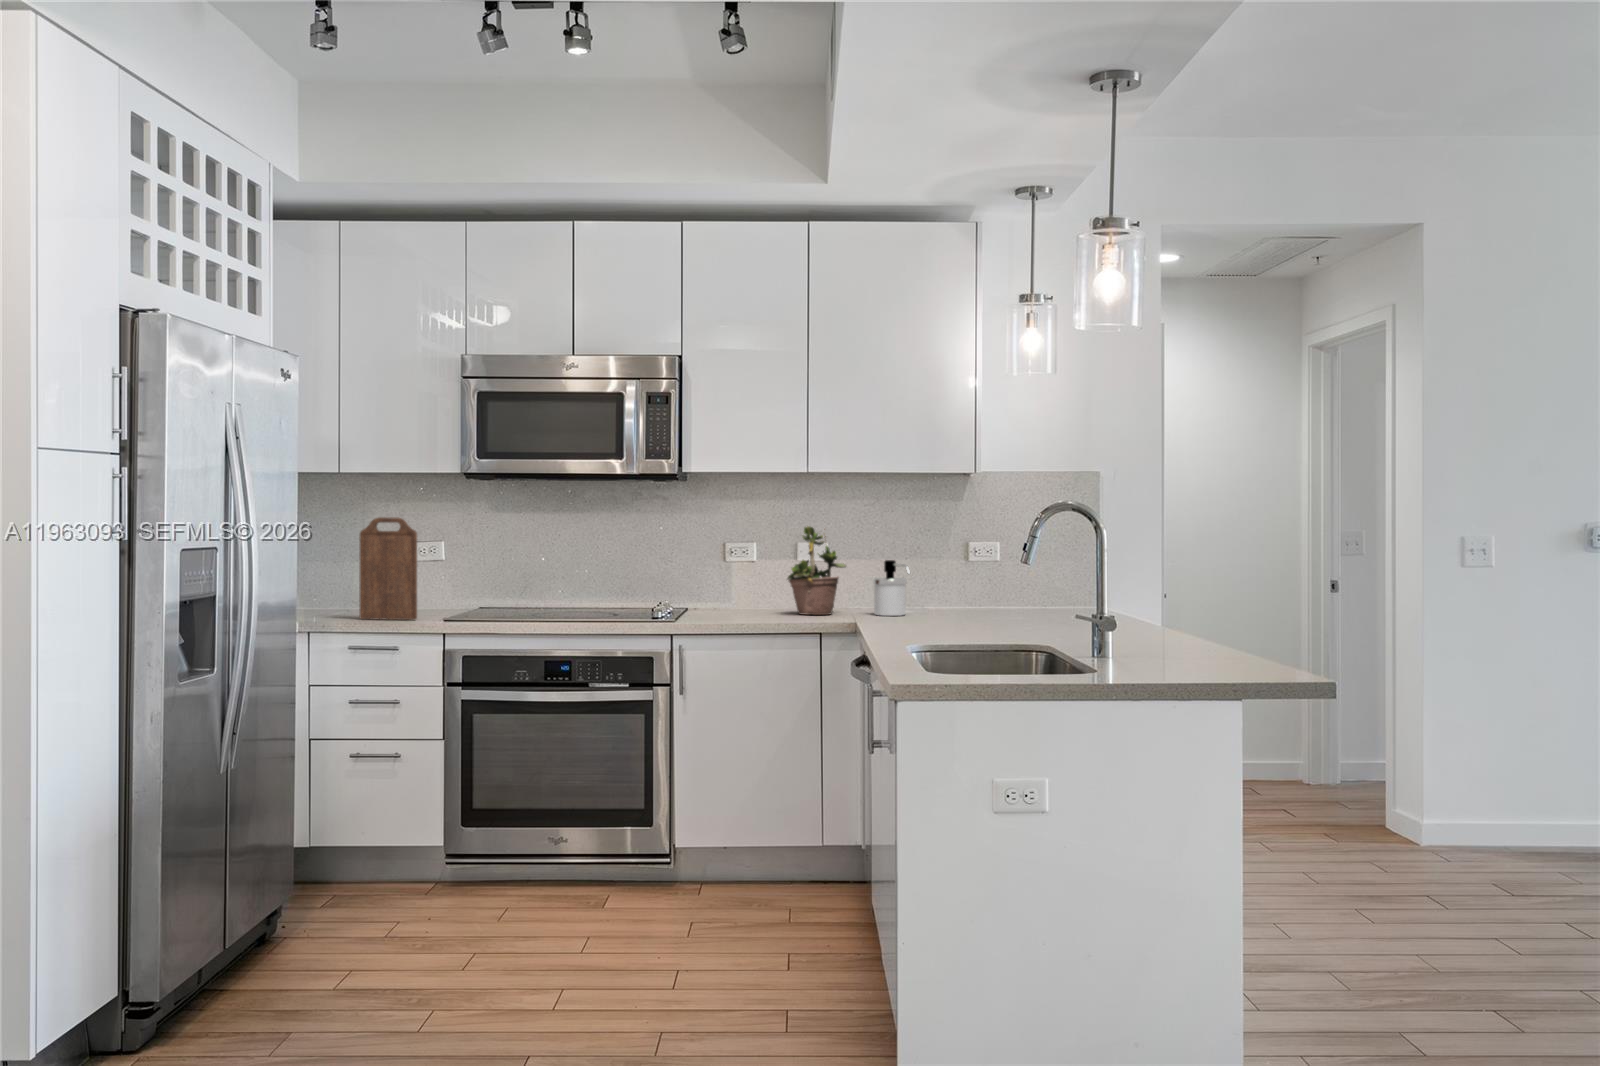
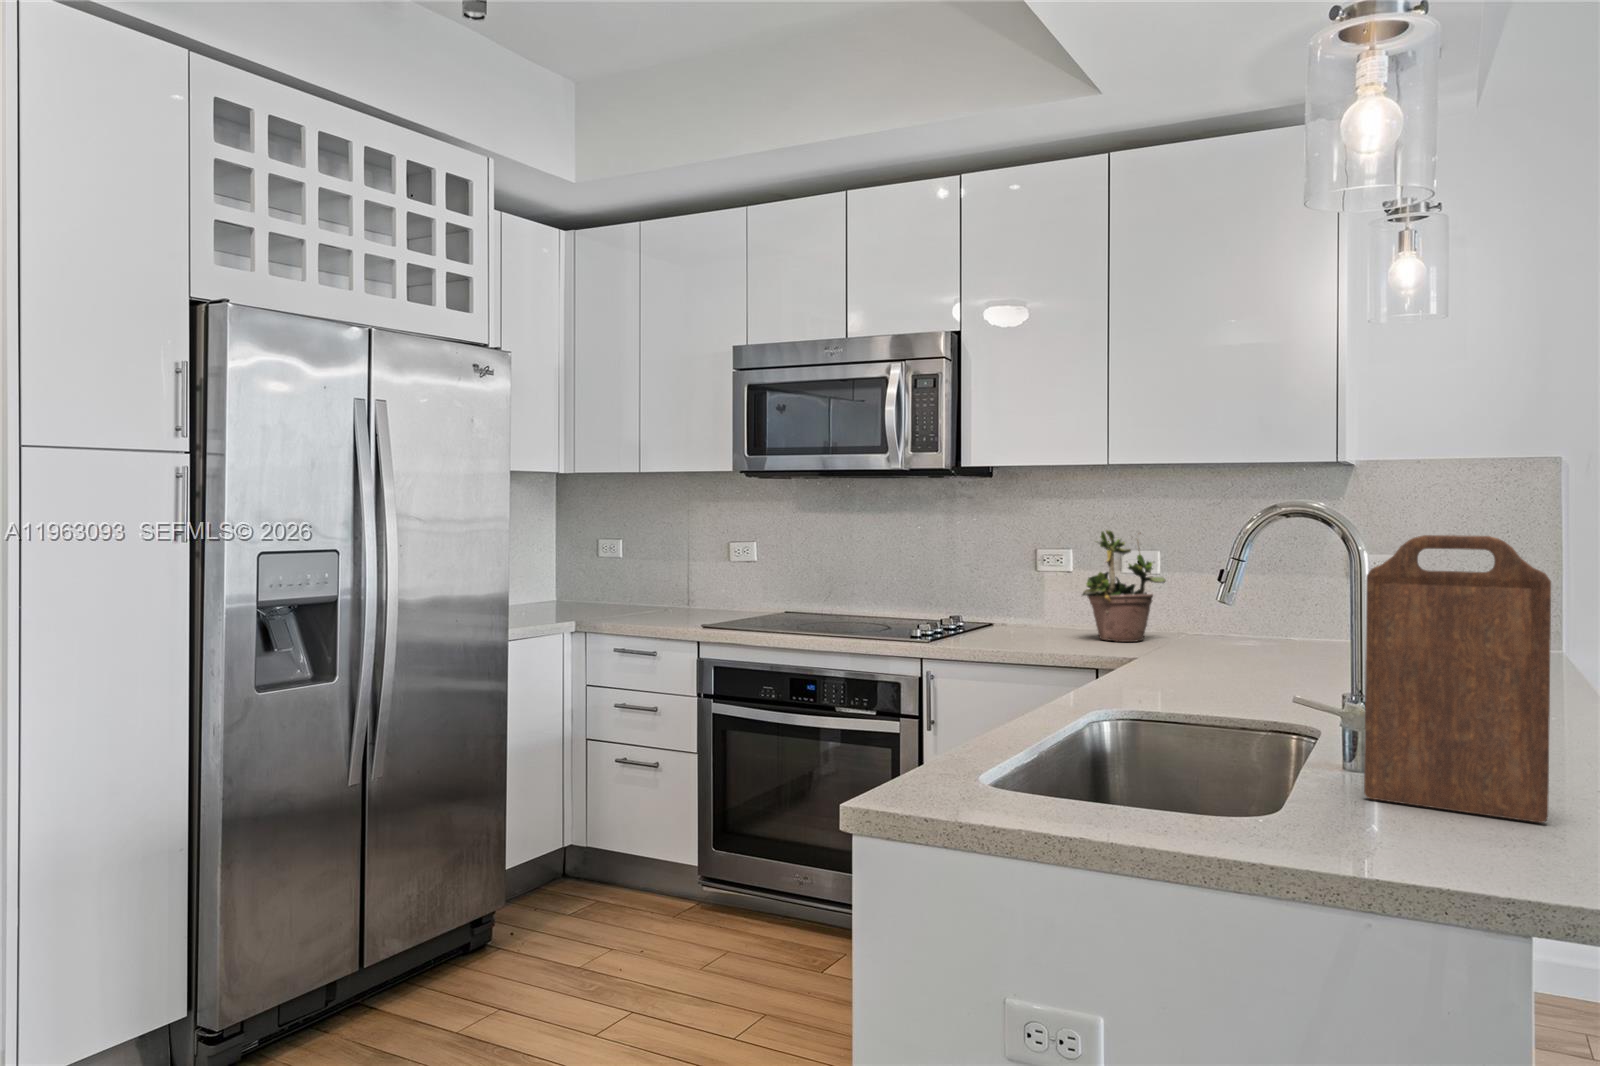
cutting board: present [359,517,417,620] -> present [1364,535,1551,823]
soap dispenser: present [873,560,910,616] -> none [1196,575,1242,648]

